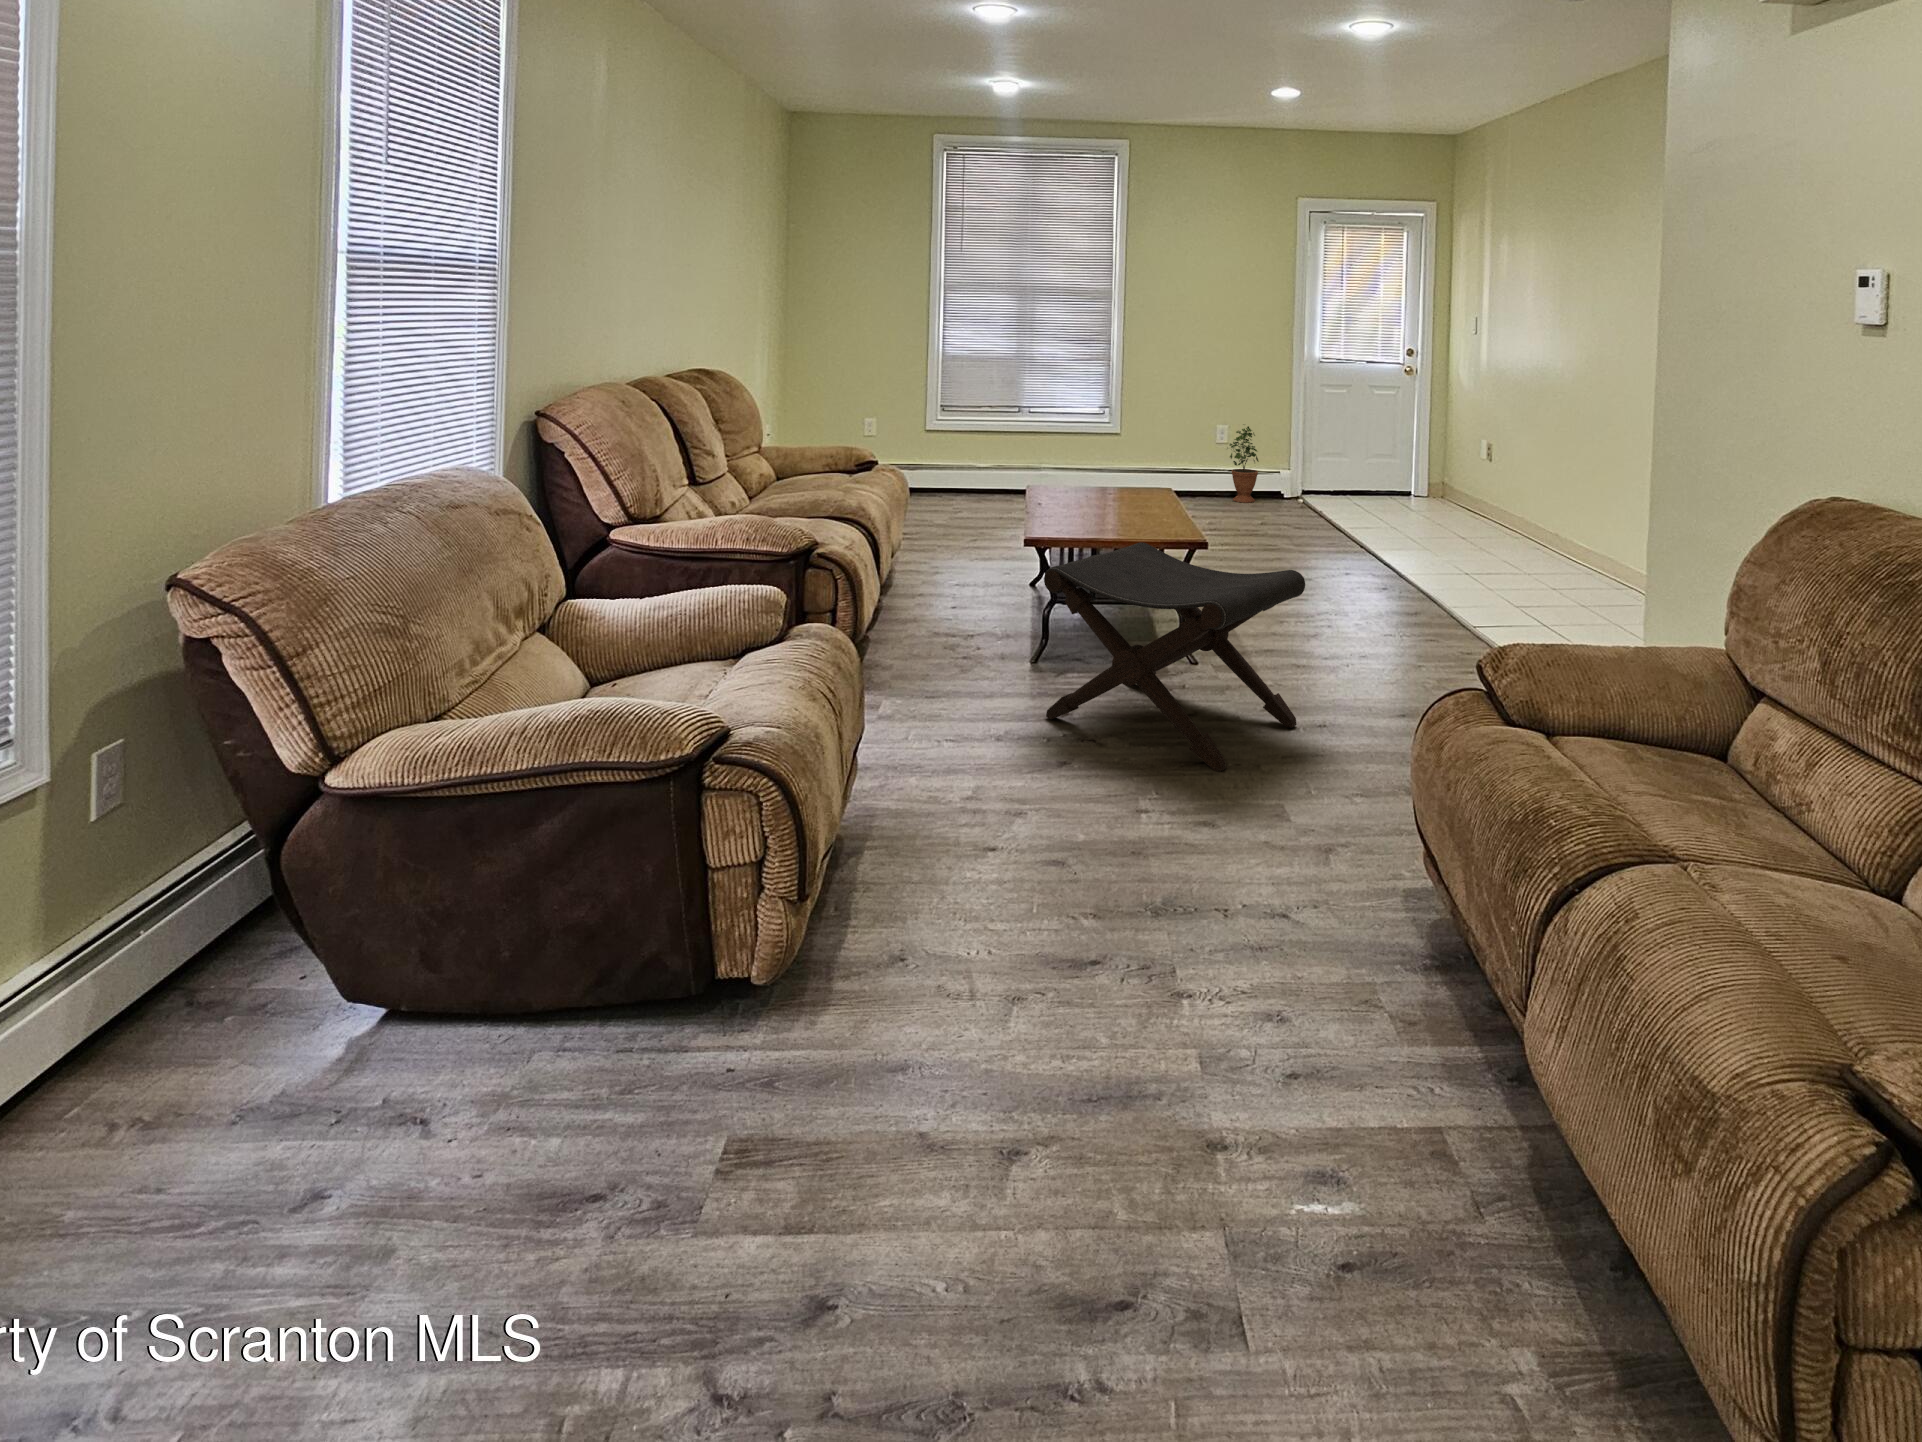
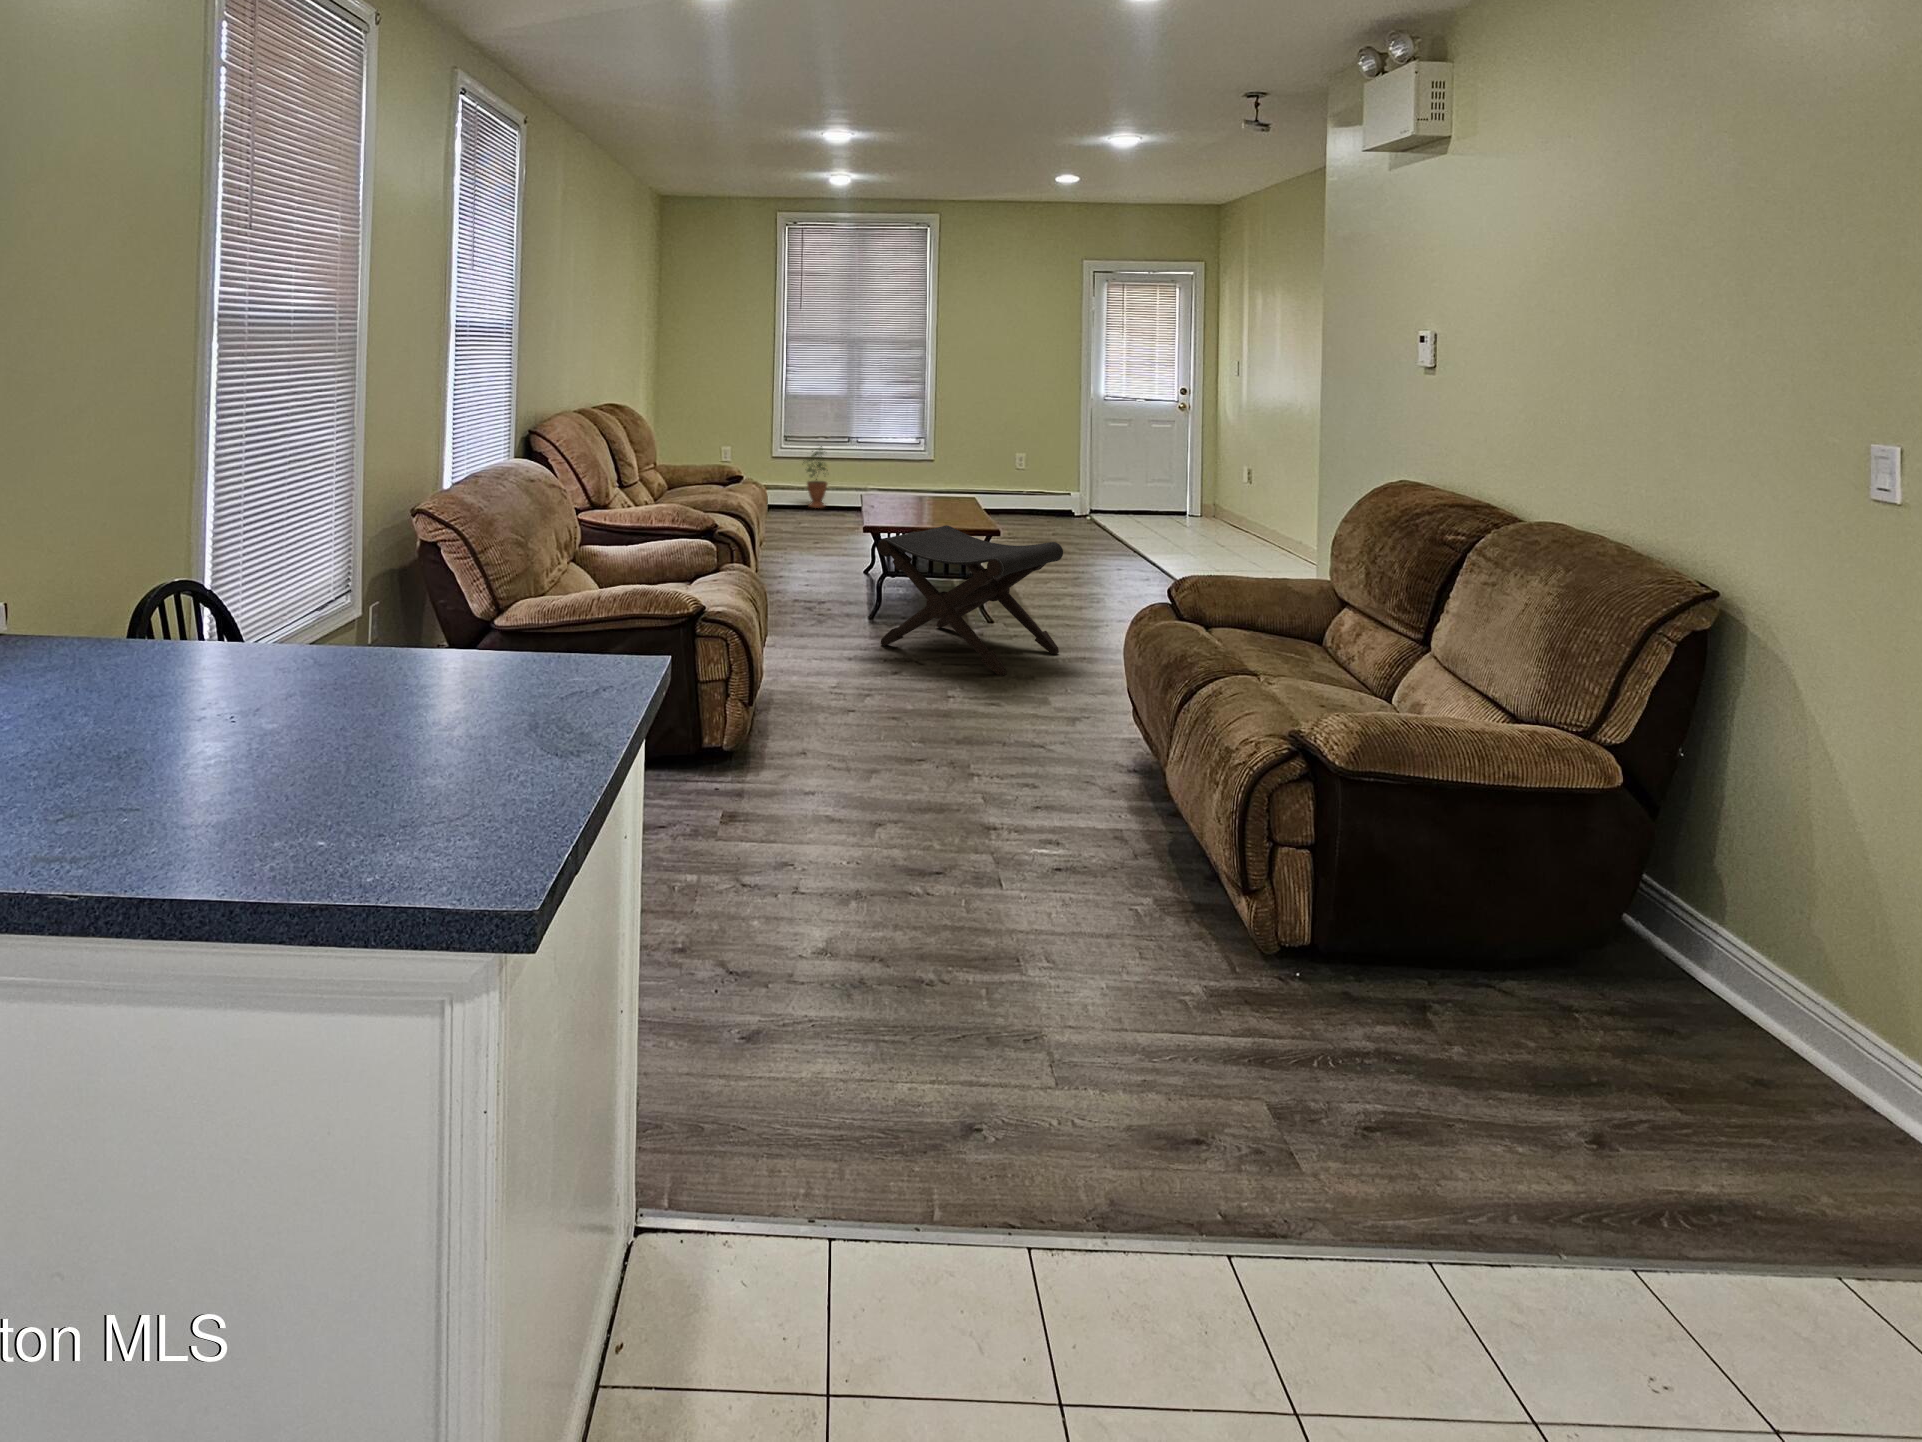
potted plant: present [1229,426,1259,503] -> present [804,446,828,508]

